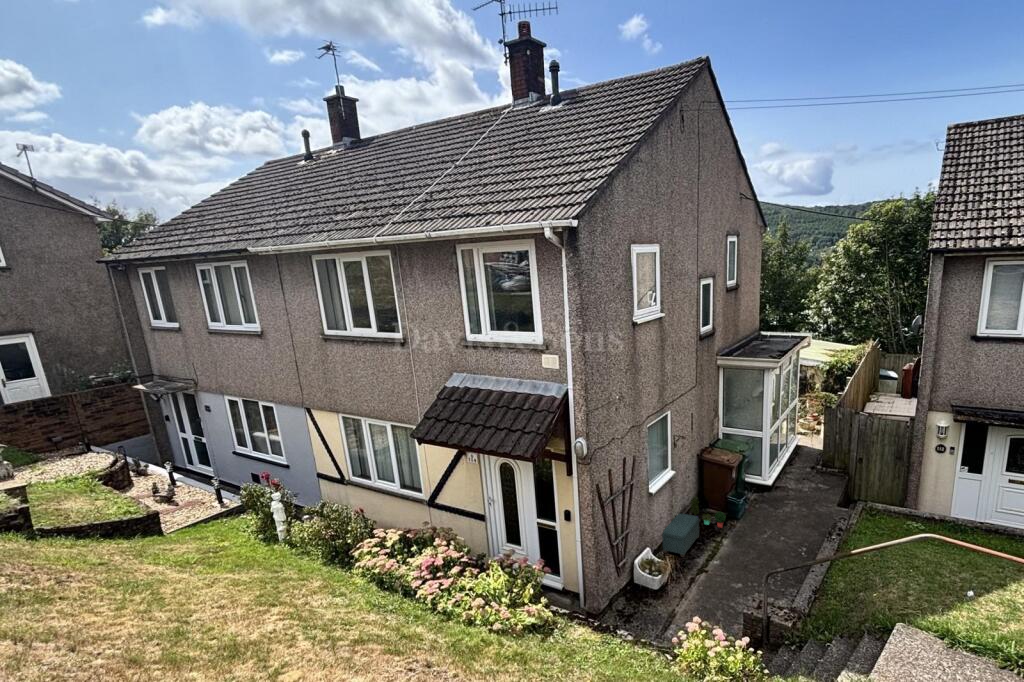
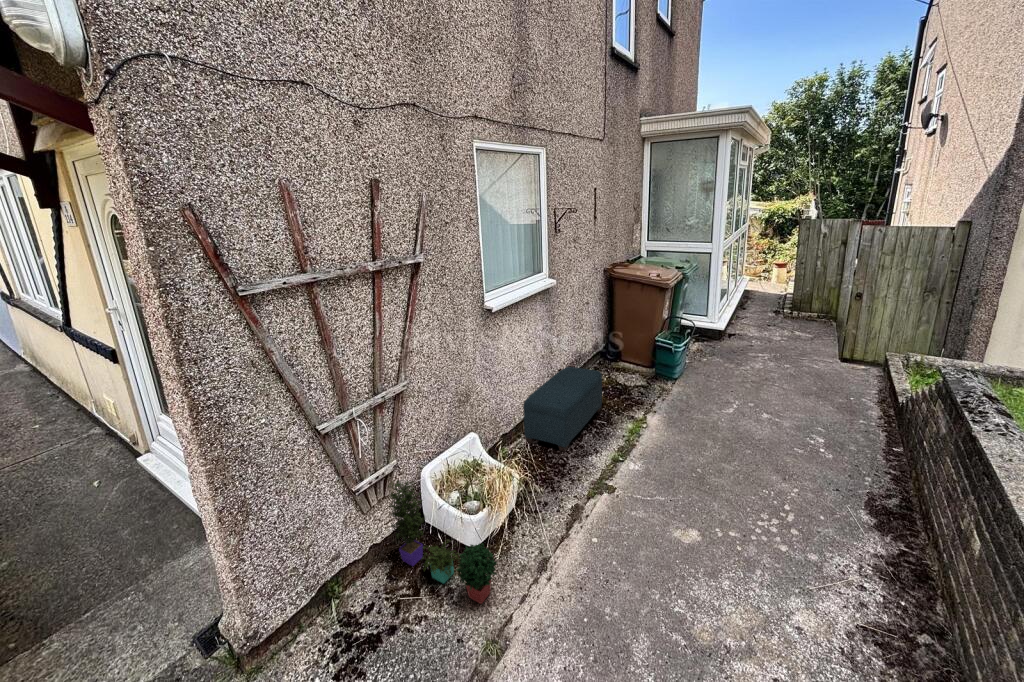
potted plant: present [691,497,725,528] -> present [388,480,497,604]

